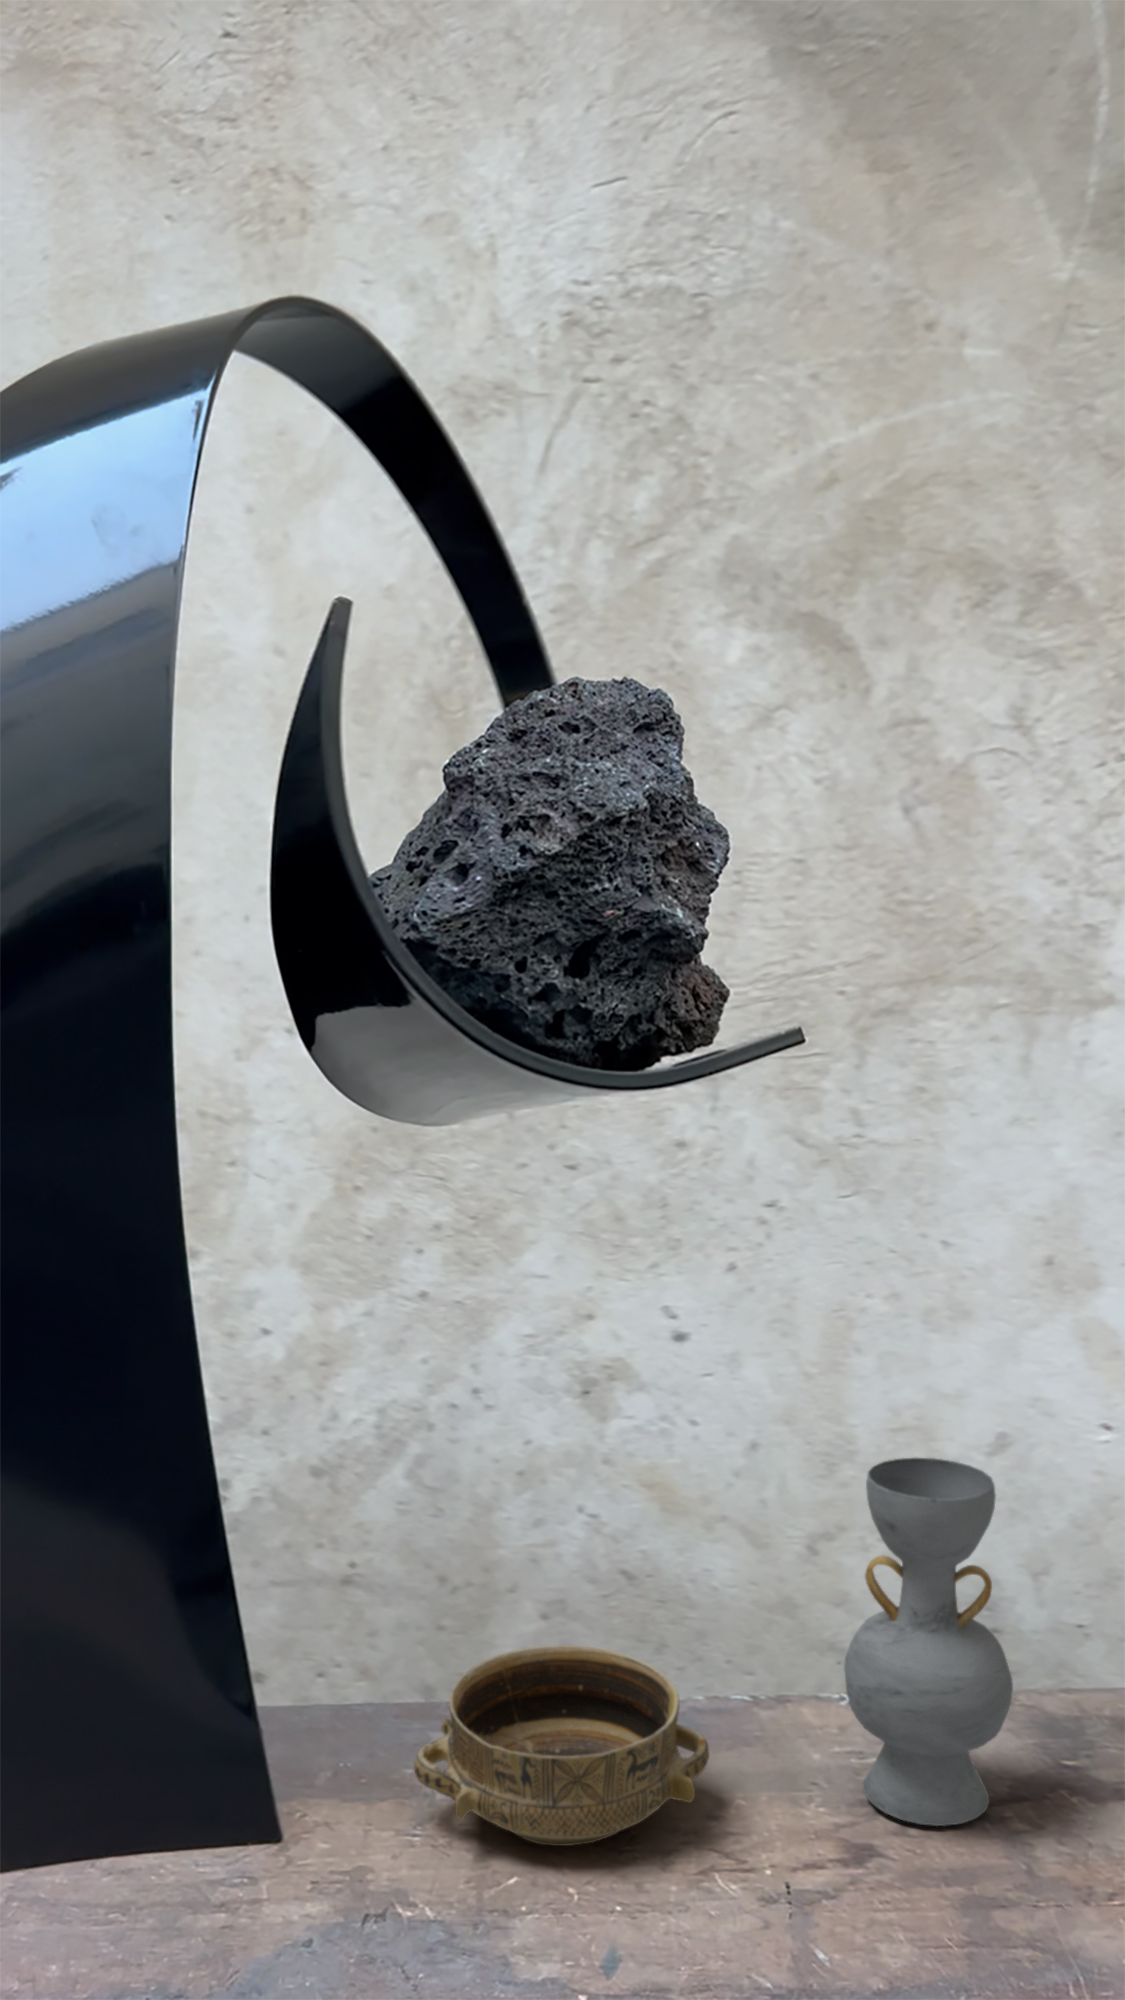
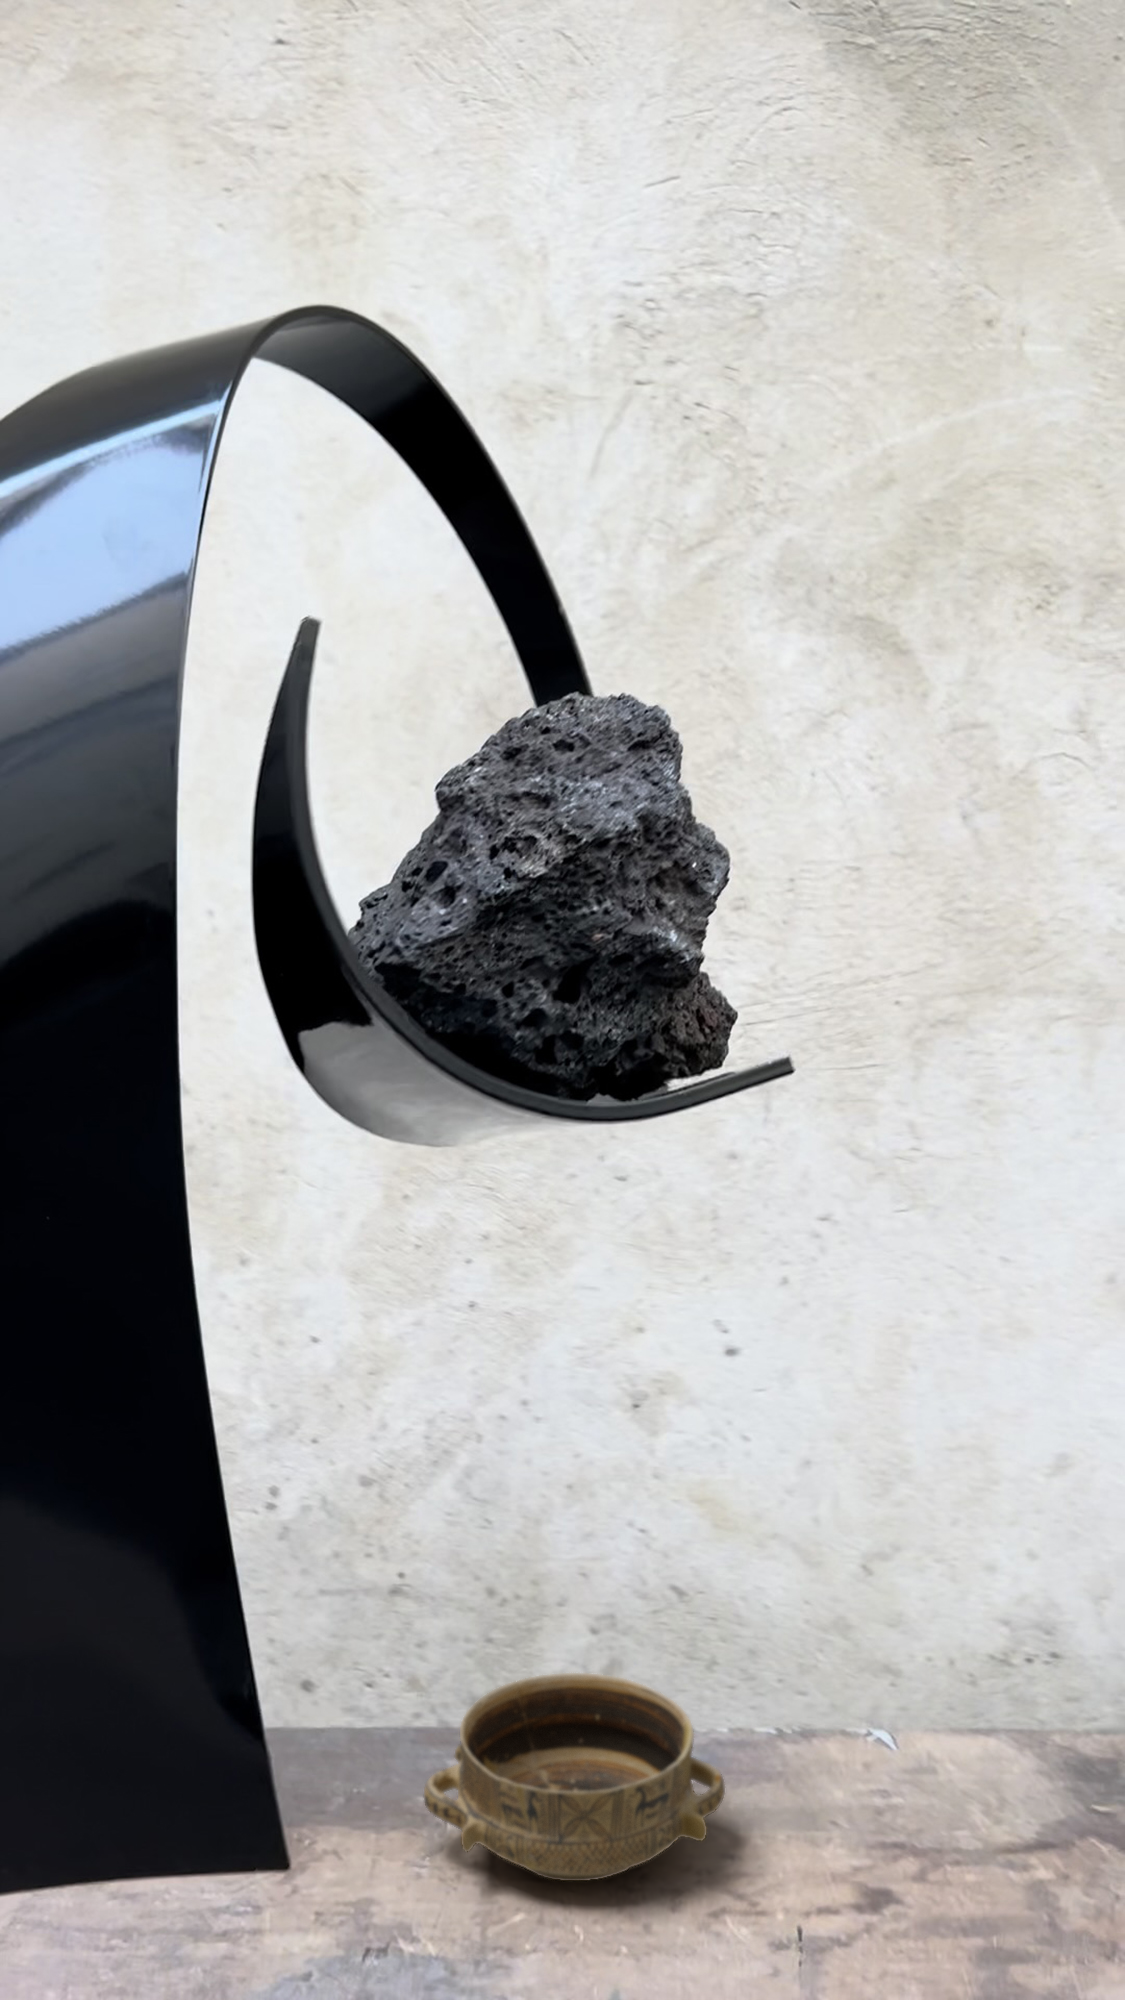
decorative vase: present [844,1458,1013,1826] -> none [865,1491,1039,1873]

